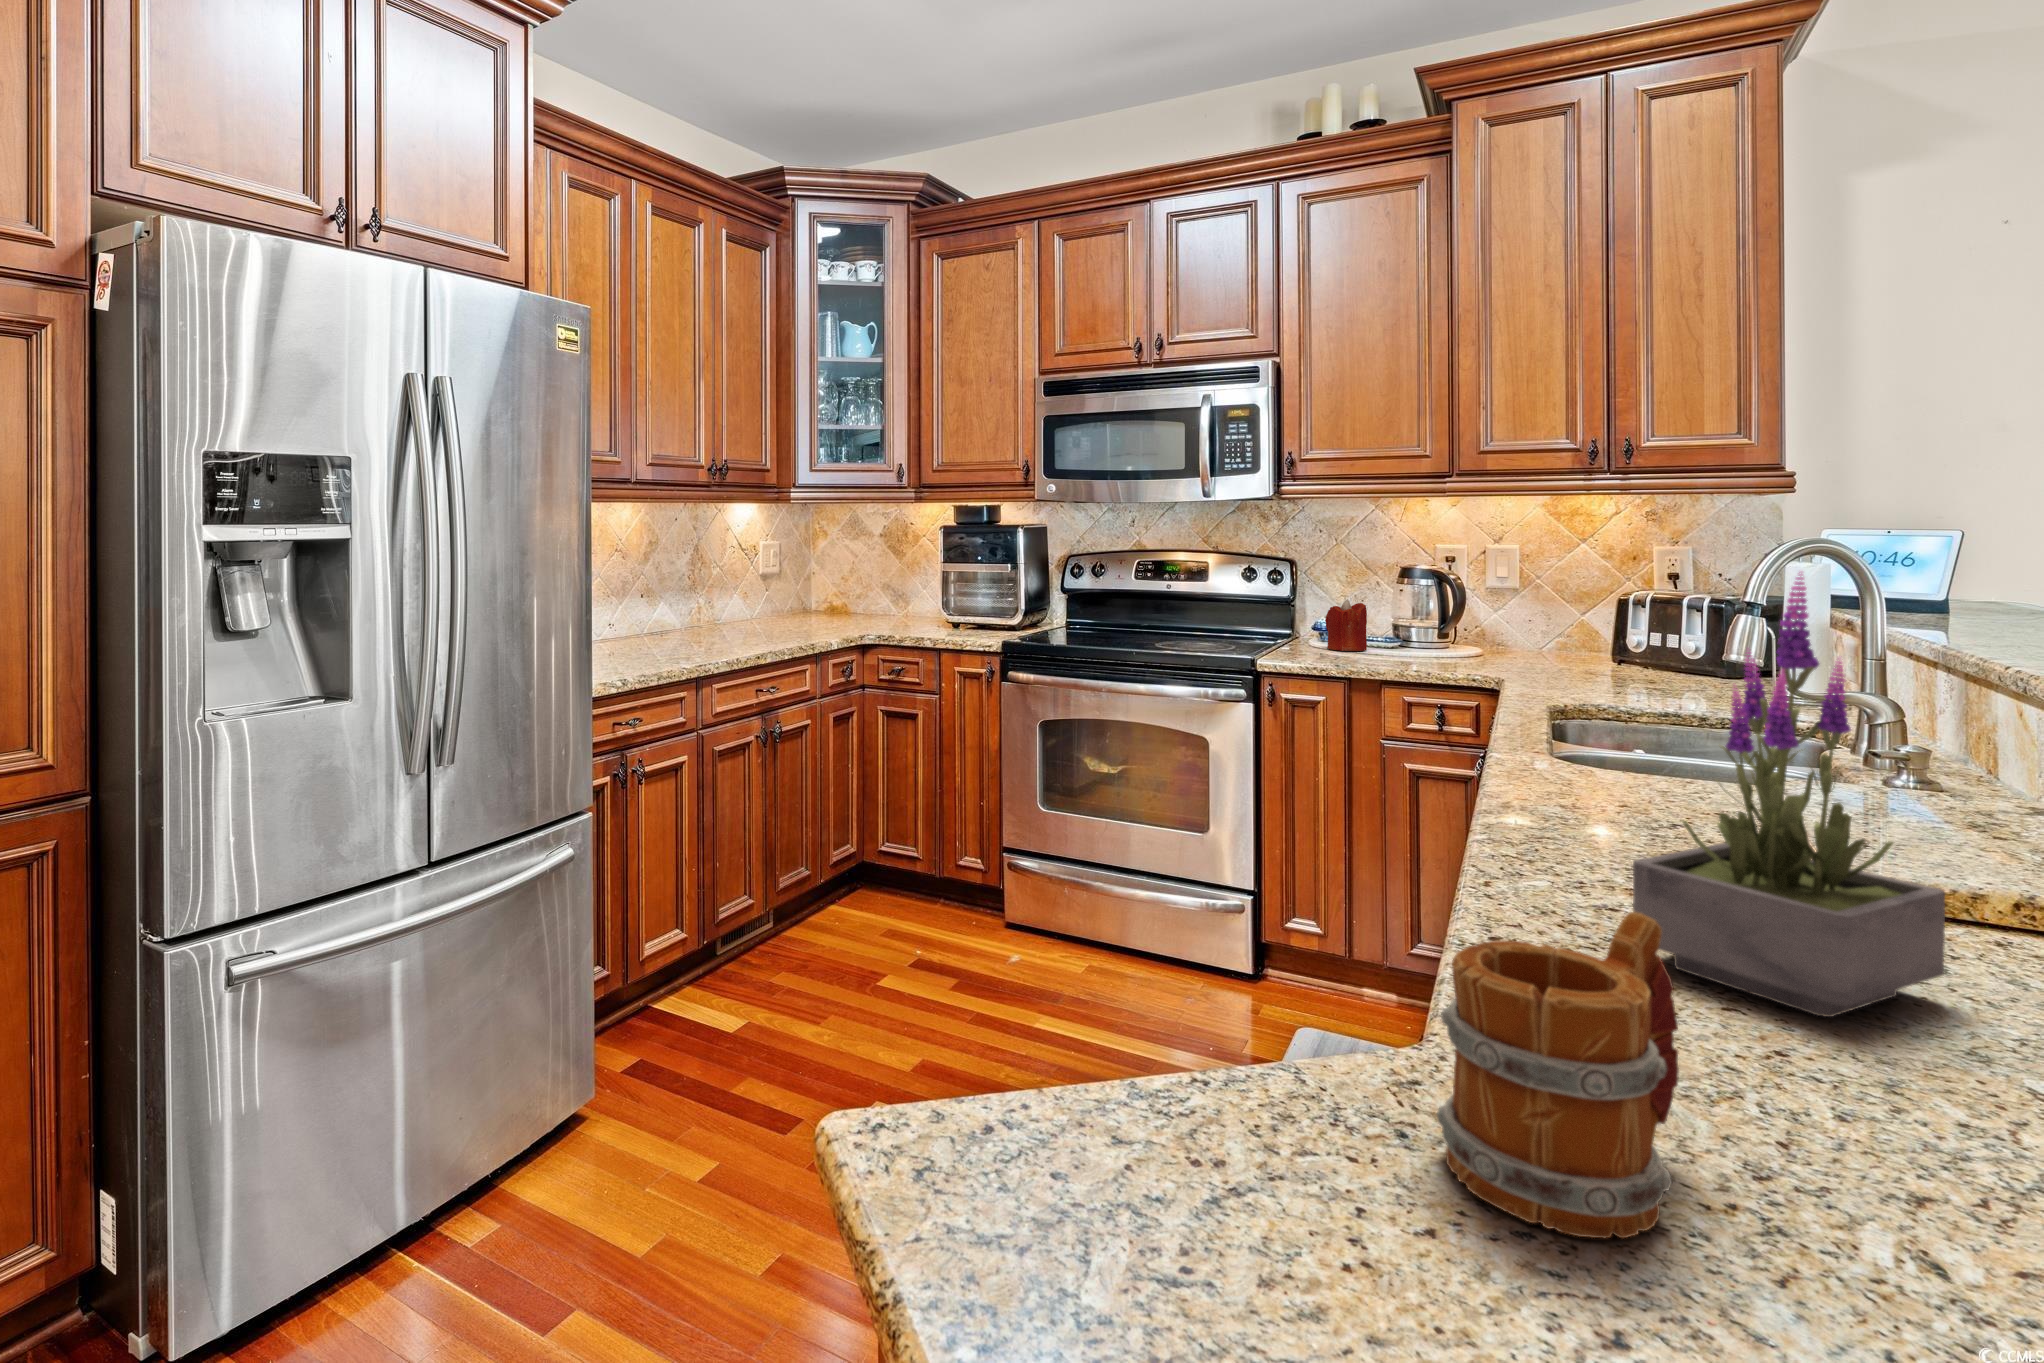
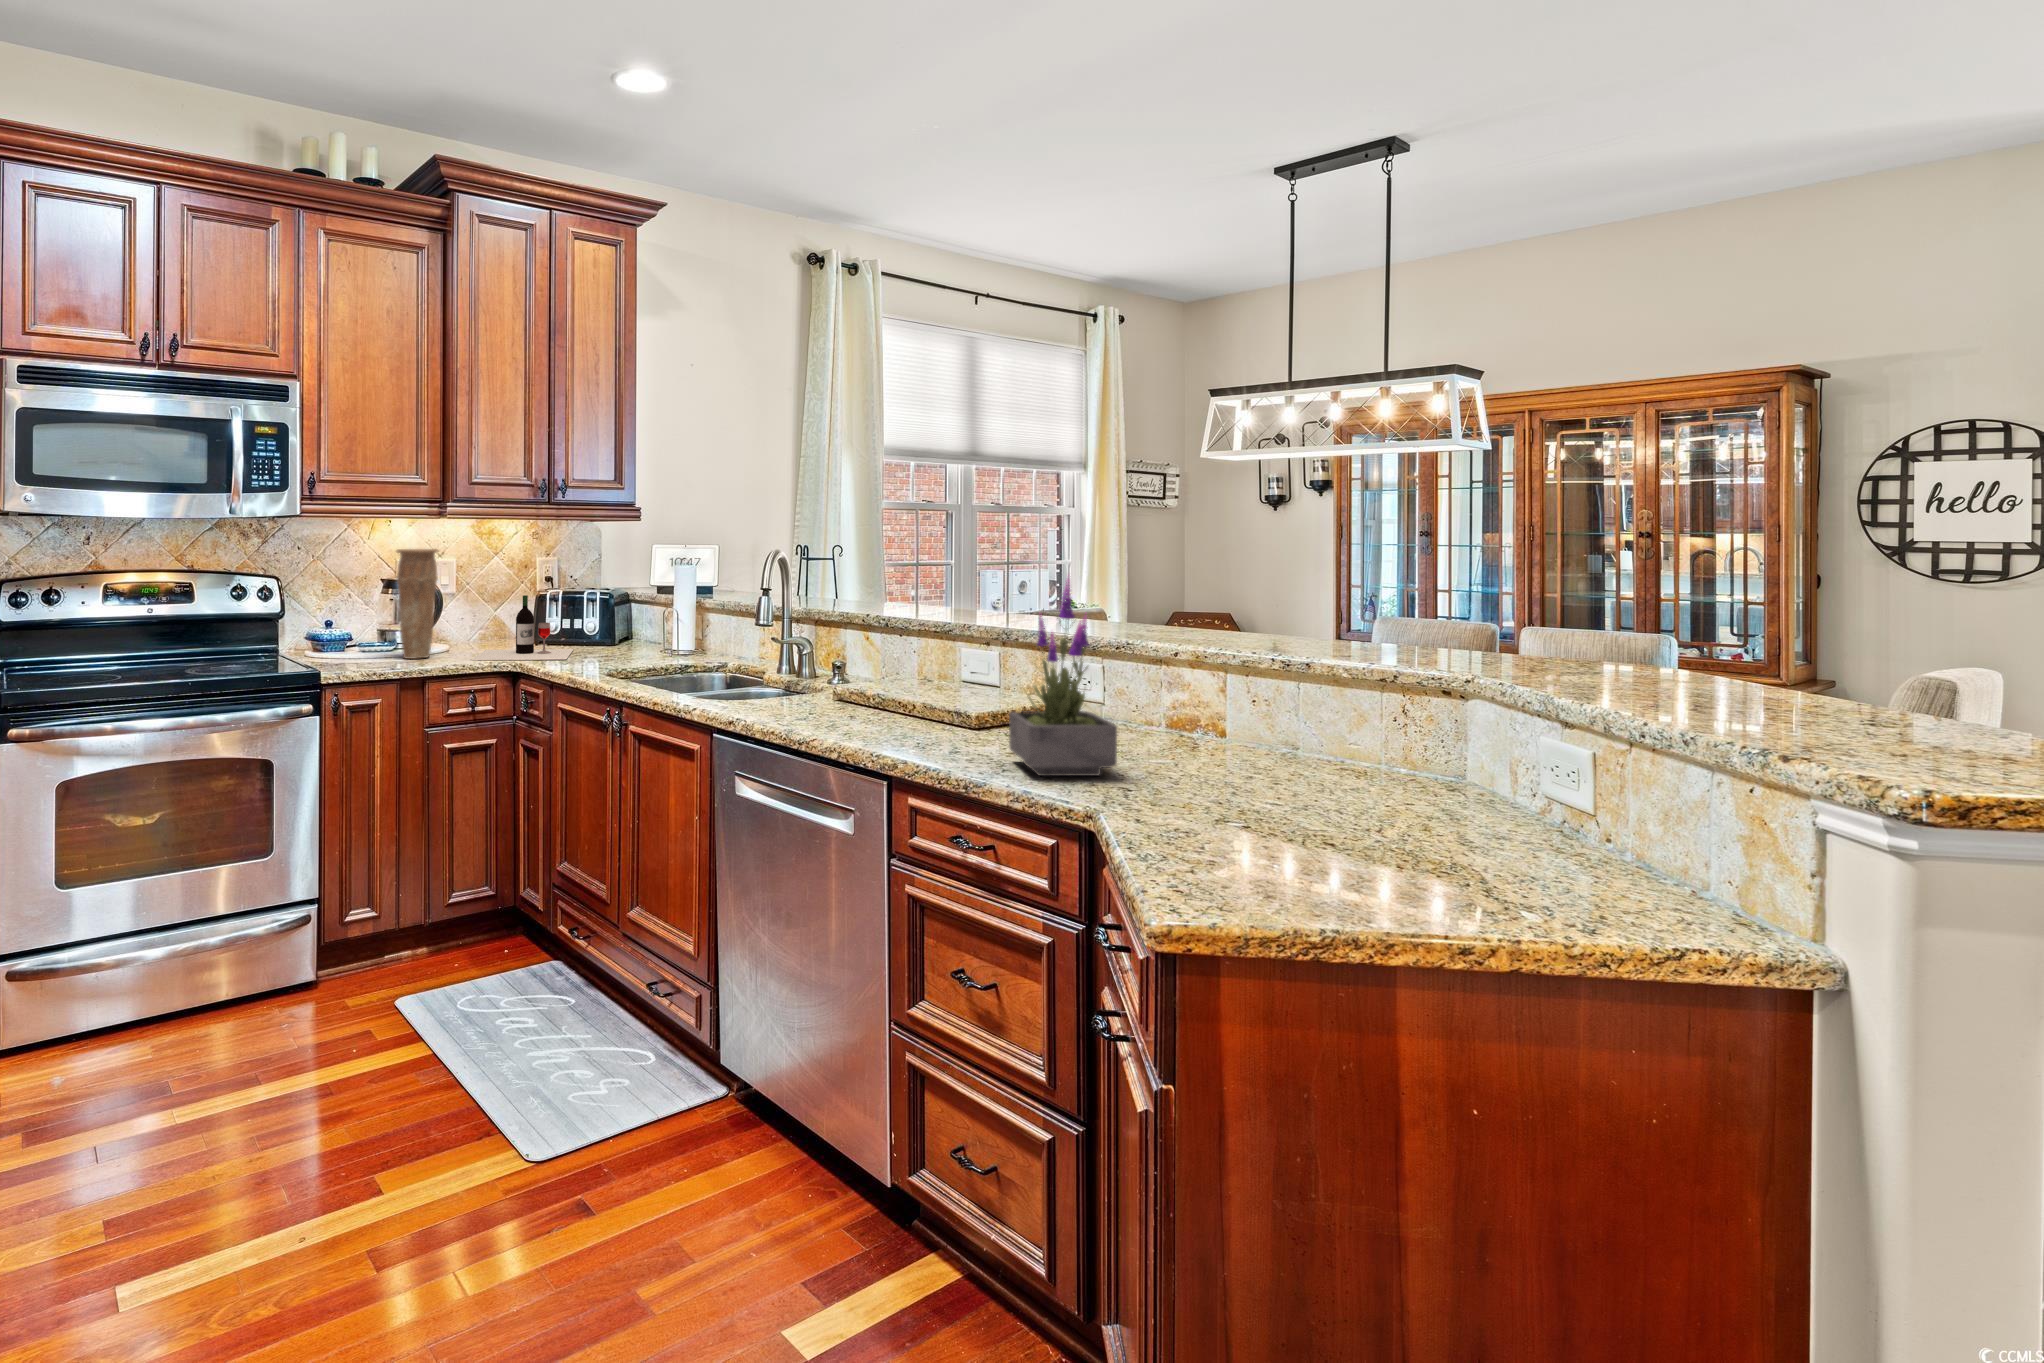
vase: none [1381,533,1436,661] -> present [396,549,438,659]
wine bottle: none [1458,595,1651,684] -> present [471,595,573,660]
candle: present [1325,599,1367,651] -> none [330,610,366,657]
mug: present [1437,912,1679,1239] -> none [1202,724,1295,858]

